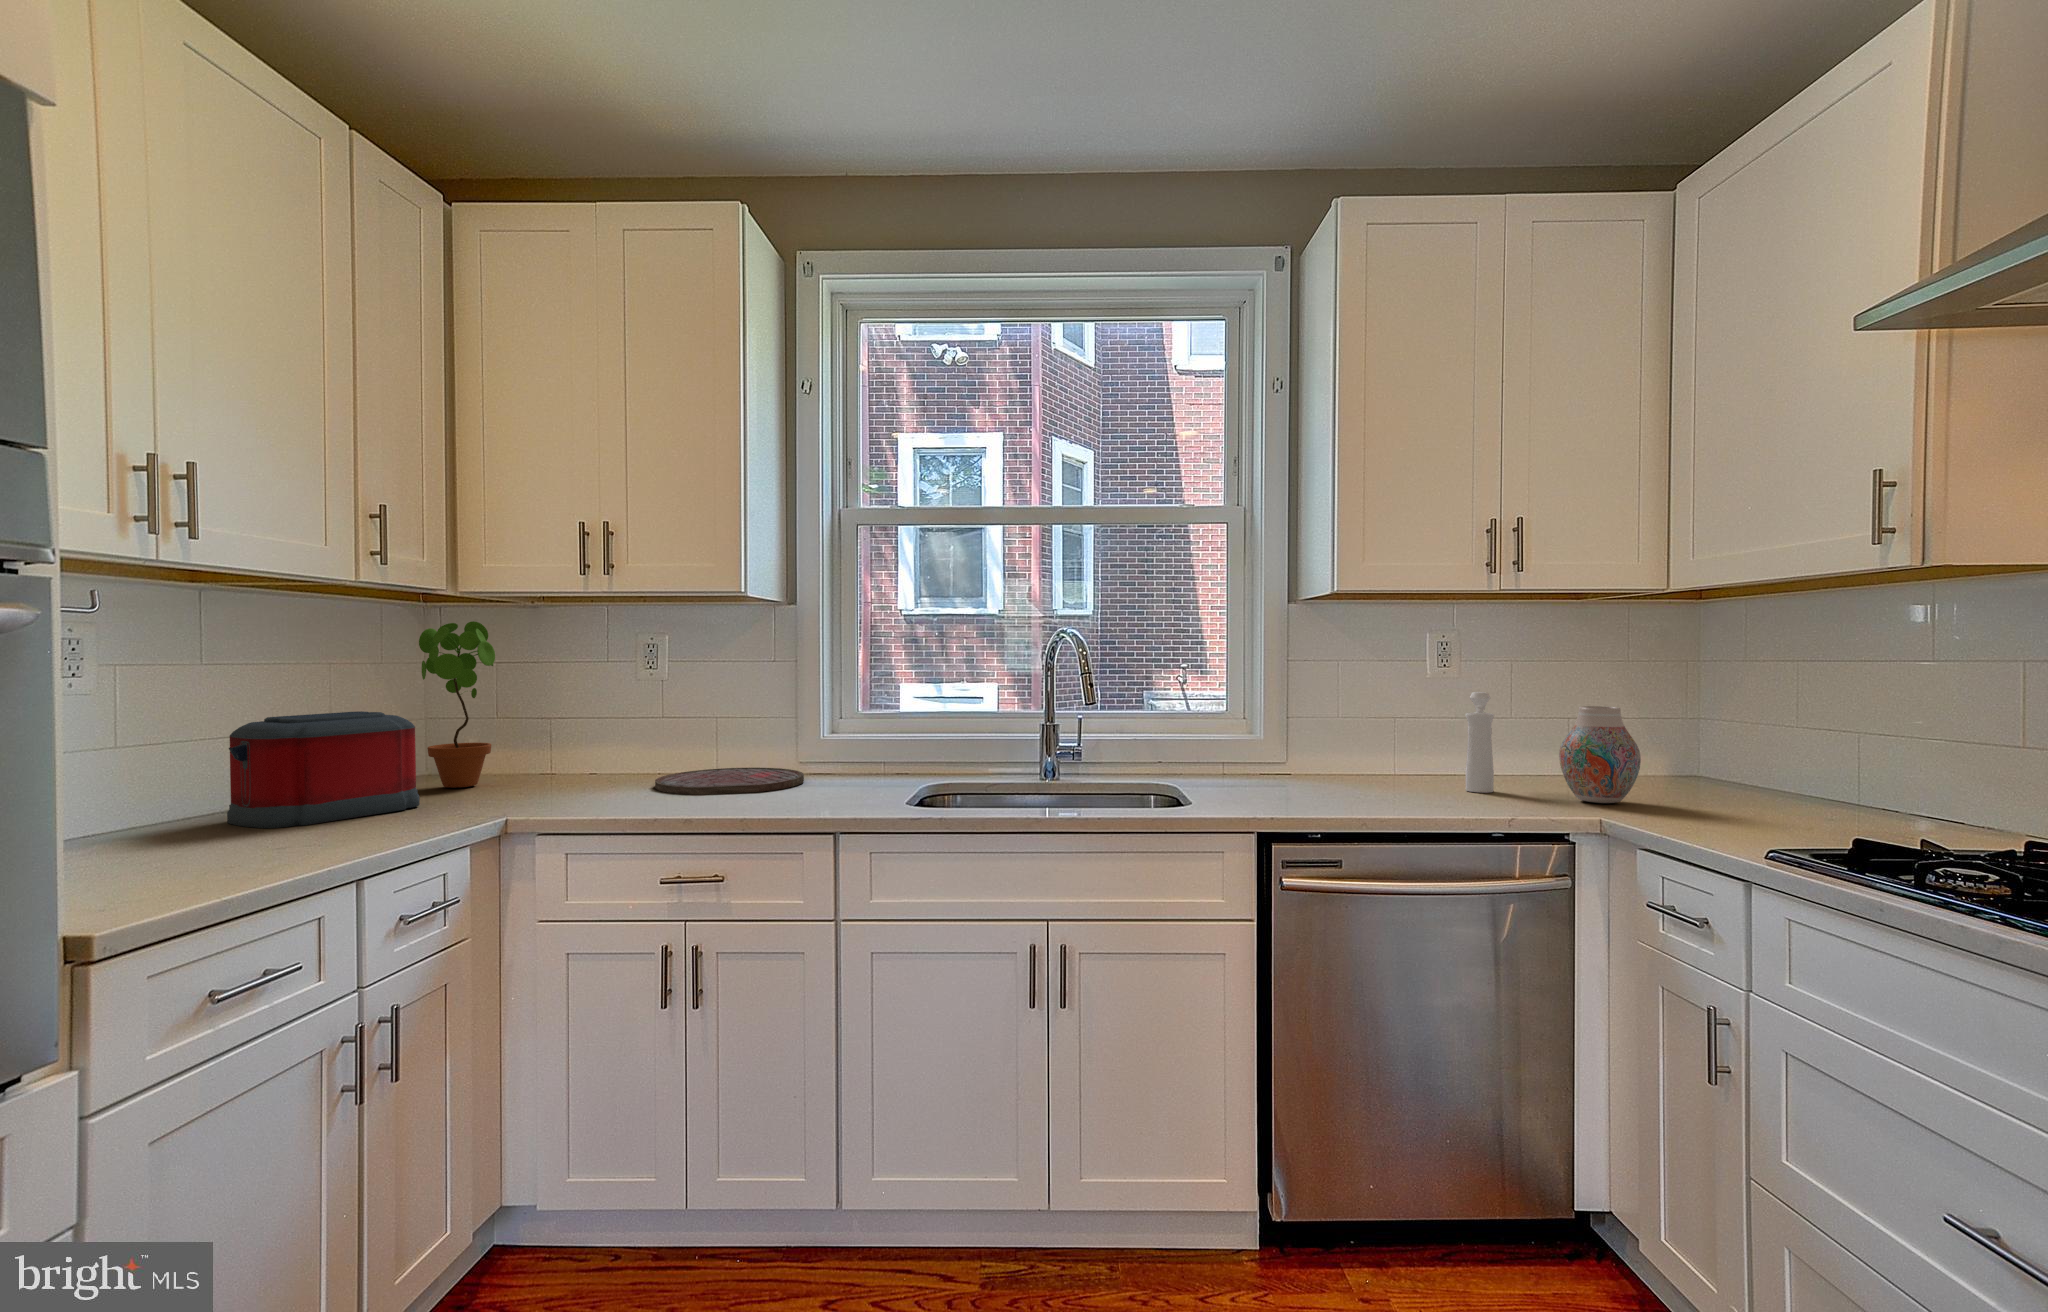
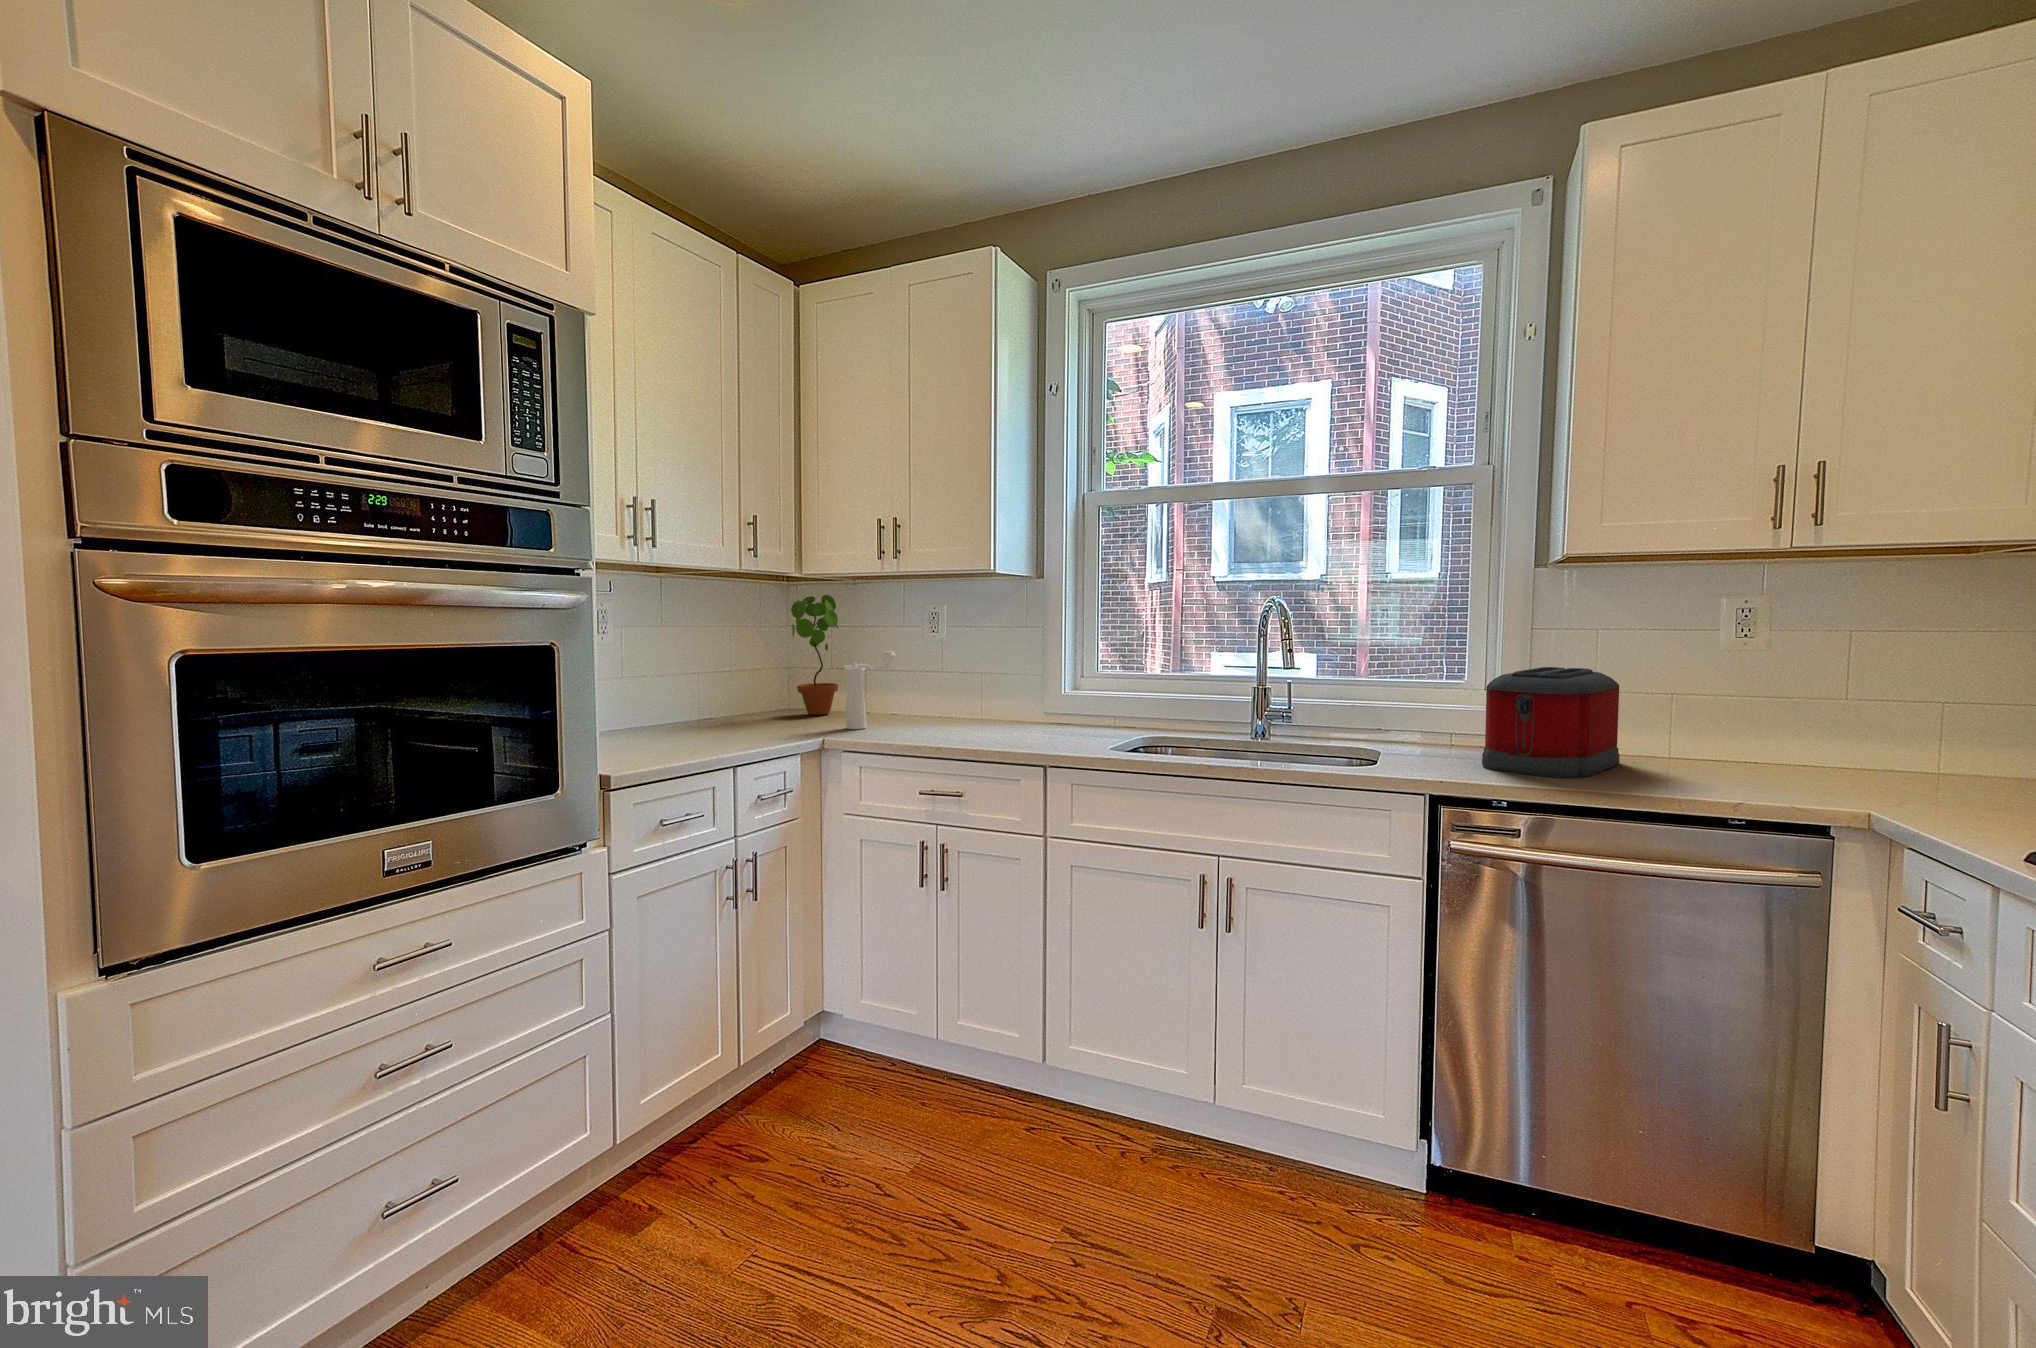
pepper mill: present [1465,692,1494,793] -> present [844,651,896,729]
vase: present [1559,706,1641,803] -> none [1837,676,1958,793]
toaster: present [227,711,420,828] -> present [1482,667,1620,778]
cutting board: present [655,768,804,795] -> none [939,709,1052,729]

